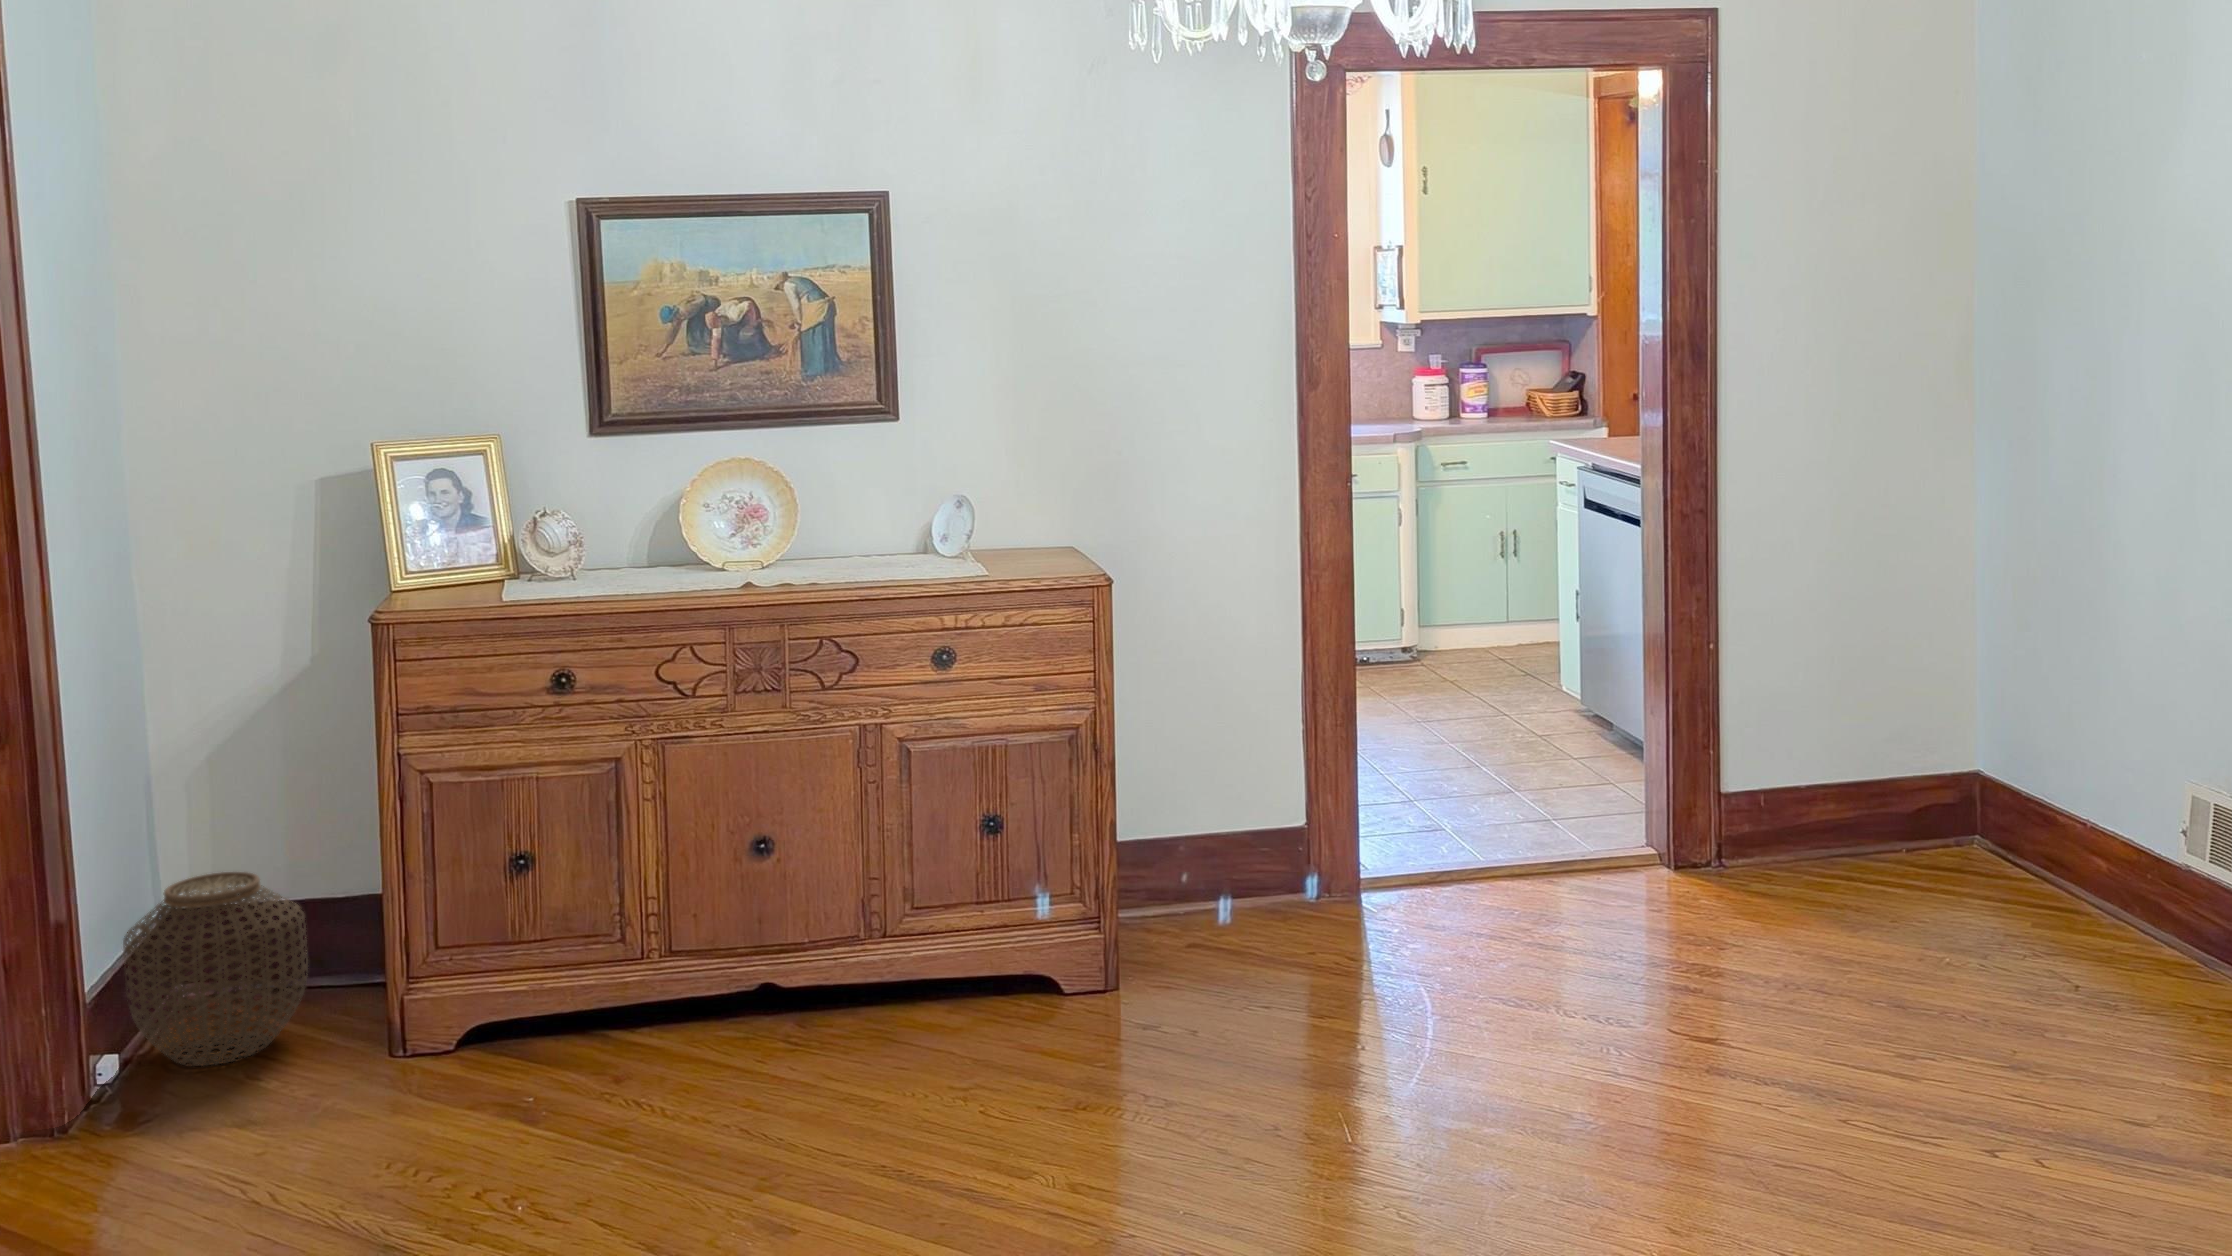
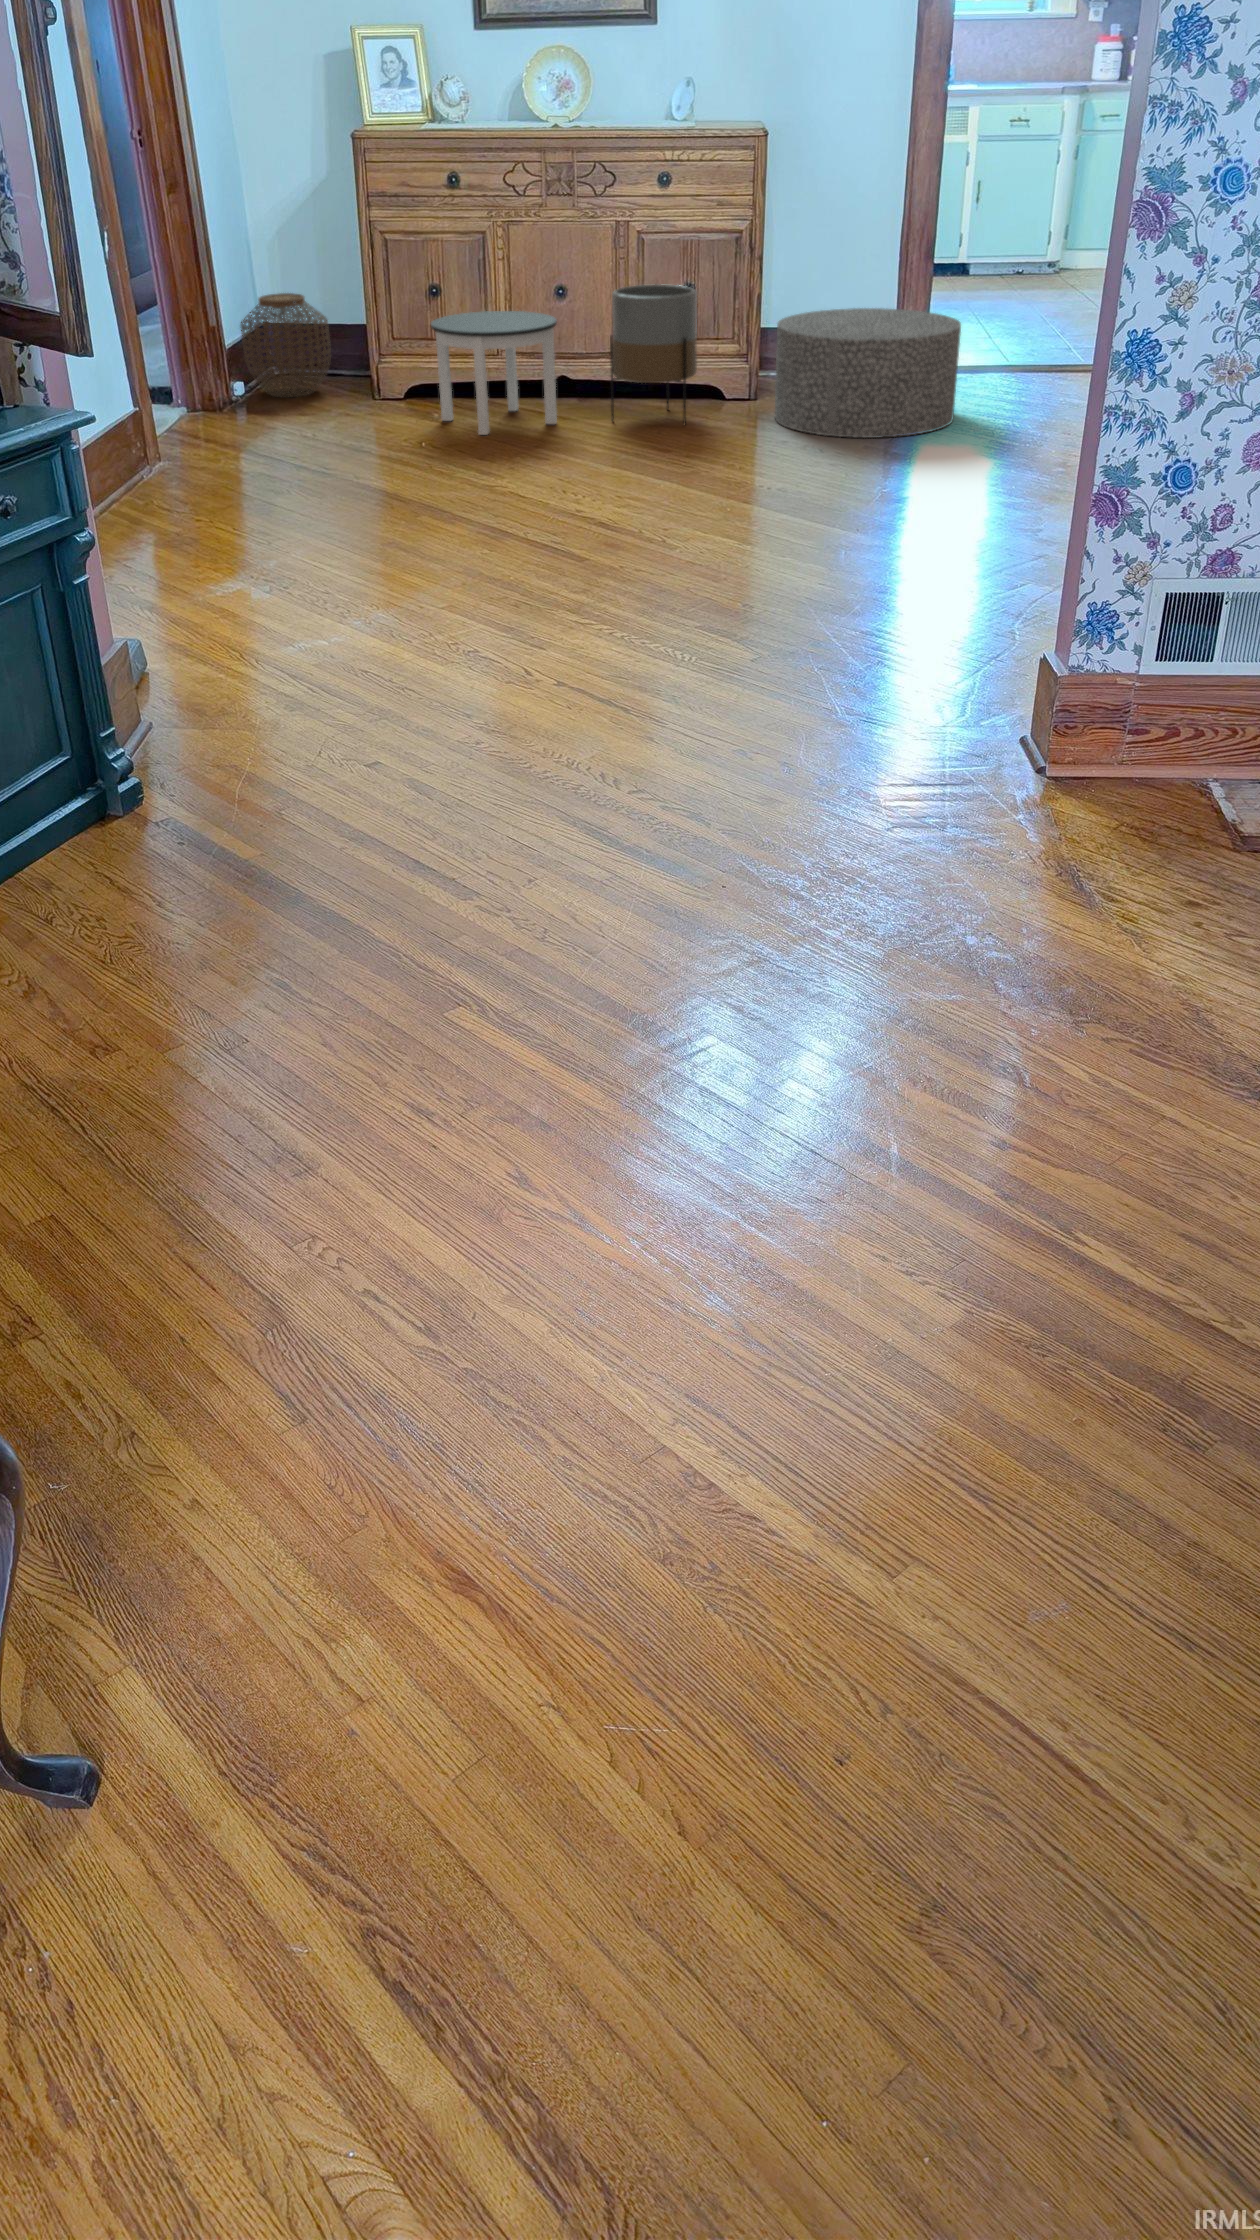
ottoman: none [1159,820,1479,1074] -> present [774,308,961,438]
planter: none [864,824,1023,1072] -> present [610,284,697,424]
round table: none [518,887,767,1144] -> present [431,311,557,435]

